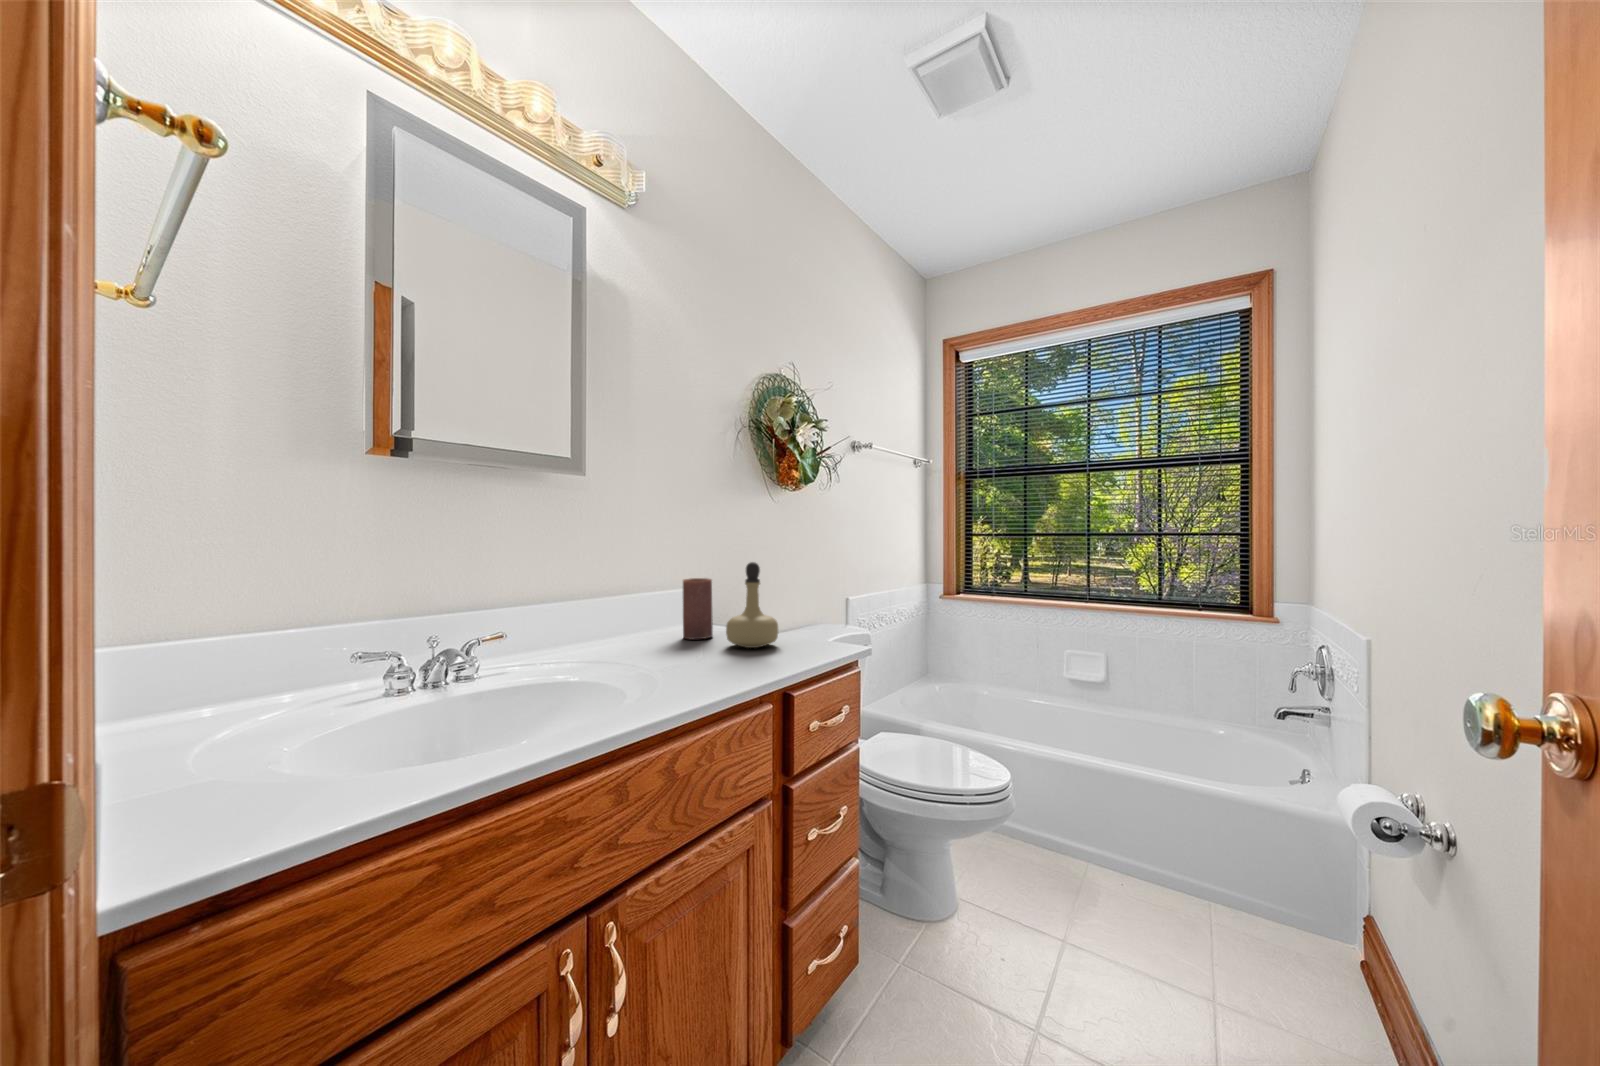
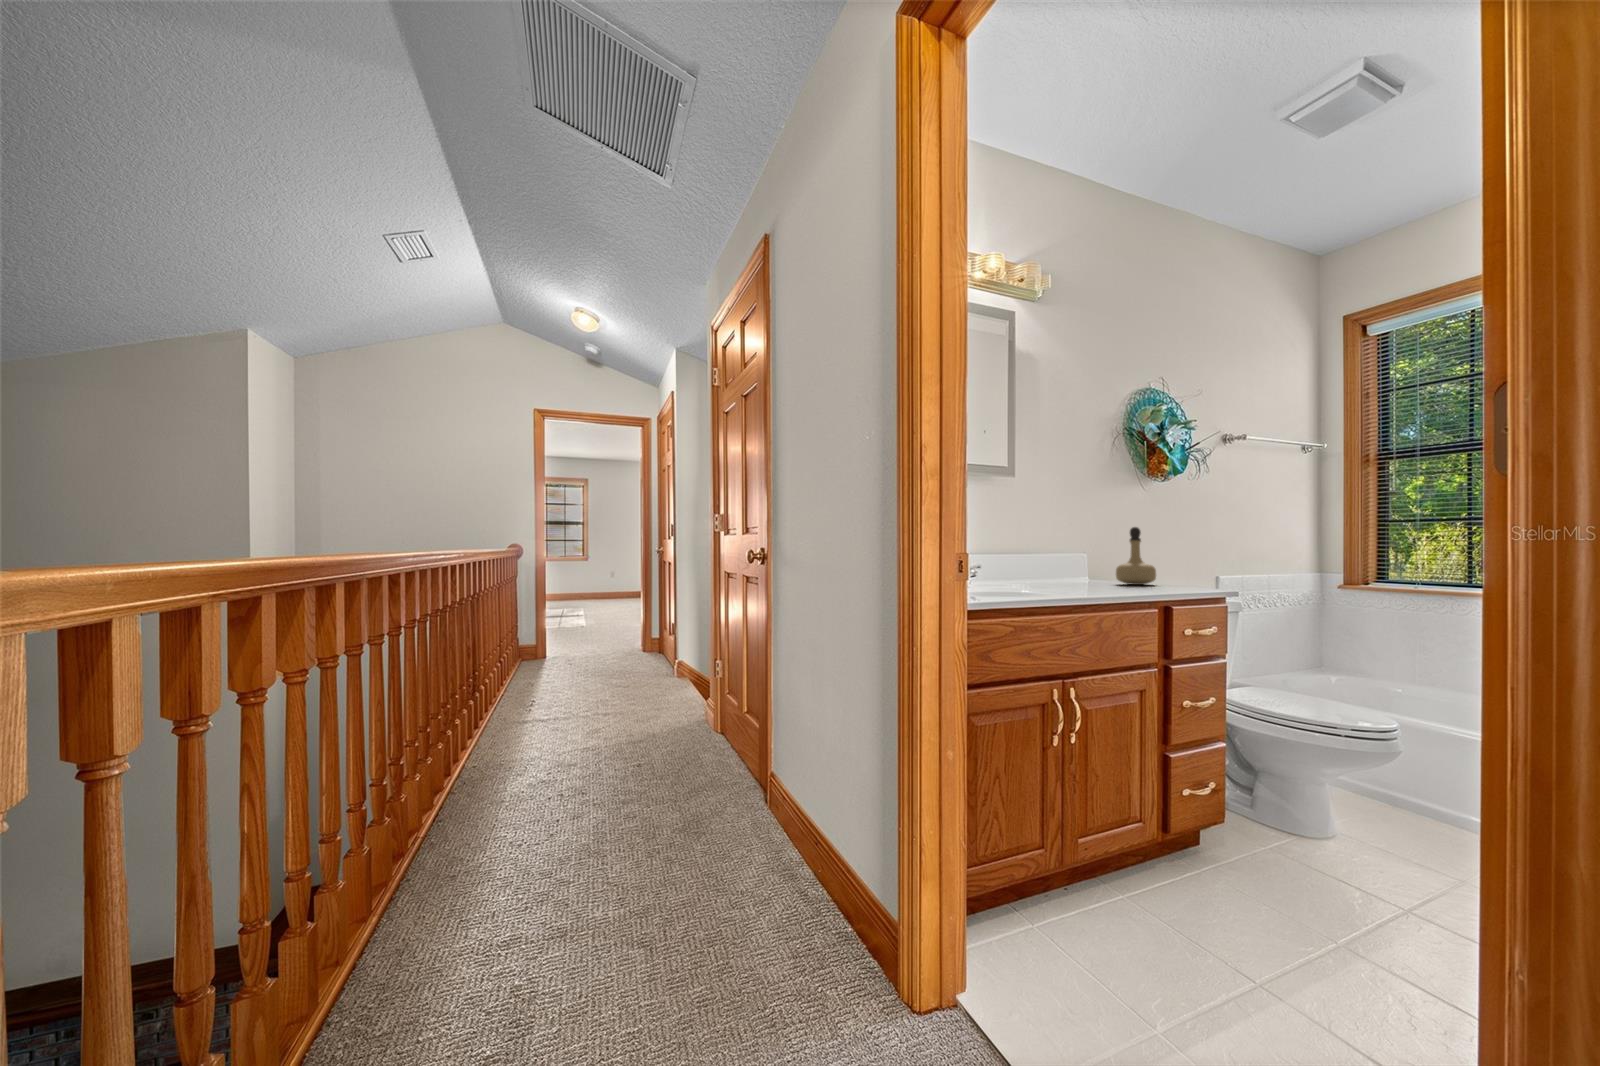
candle: present [683,578,713,640] -> none [1080,542,1103,582]

